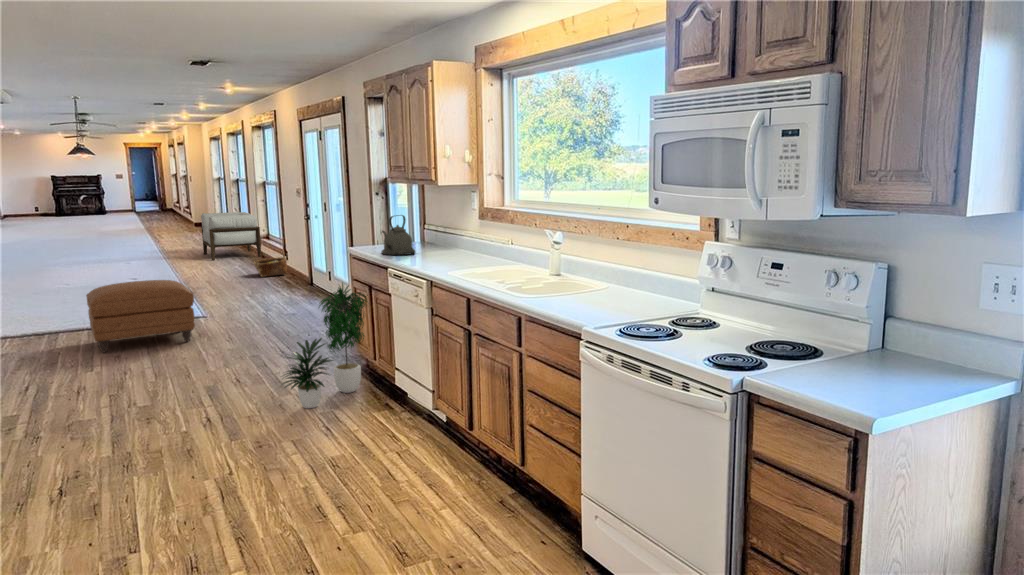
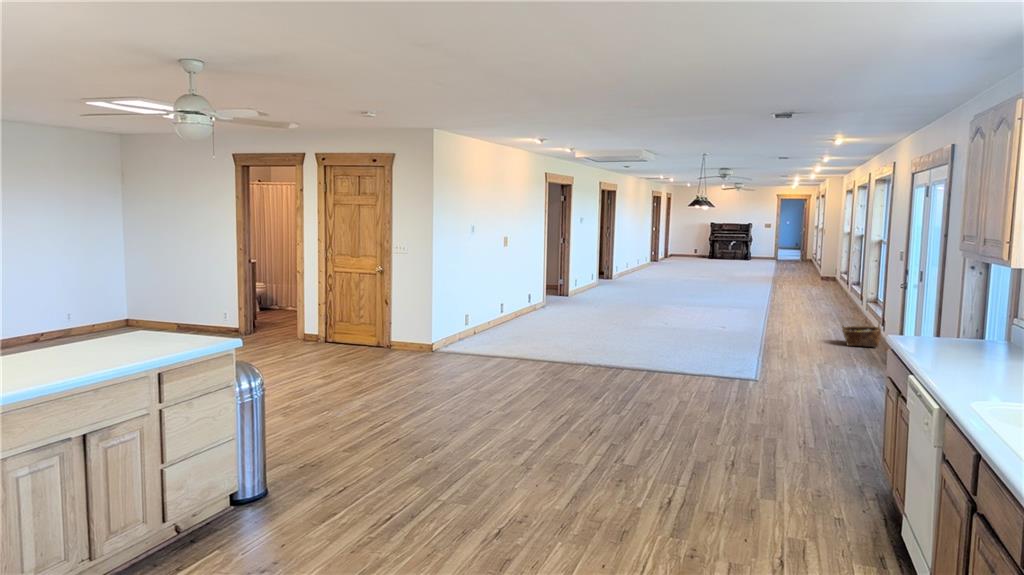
armchair: present [201,212,261,260] -> none [806,269,867,322]
kettle: present [382,215,415,255] -> none [925,304,983,363]
ottoman: present [86,280,195,353] -> none [636,334,730,404]
potted plant: present [283,283,368,408] -> none [749,382,891,531]

